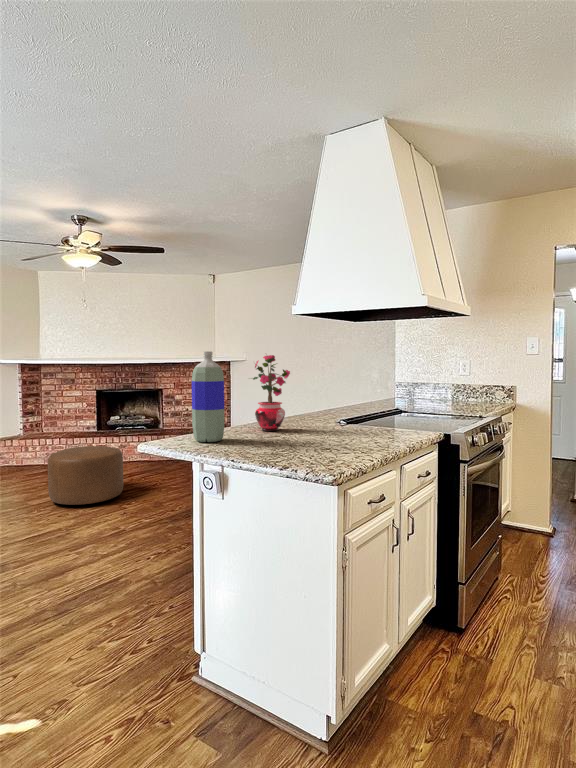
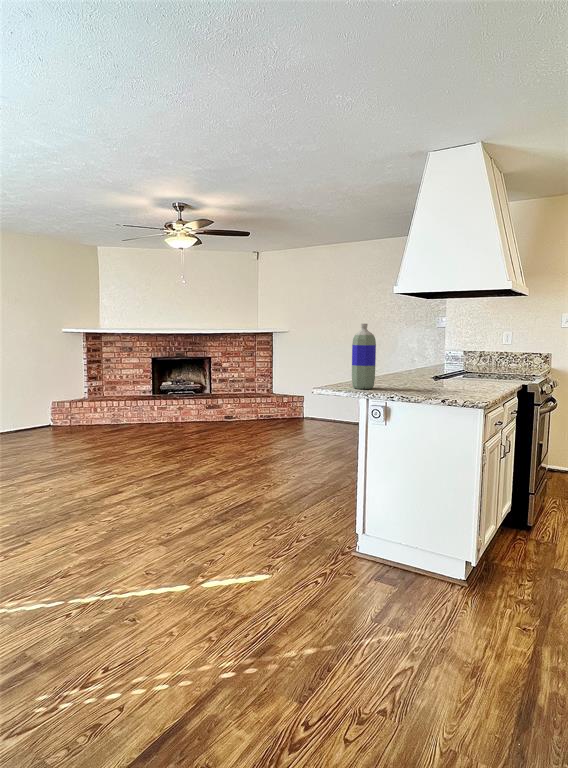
potted plant: present [253,355,290,431] -> none [375,325,407,384]
ottoman: present [48,446,123,505] -> none [145,406,206,454]

